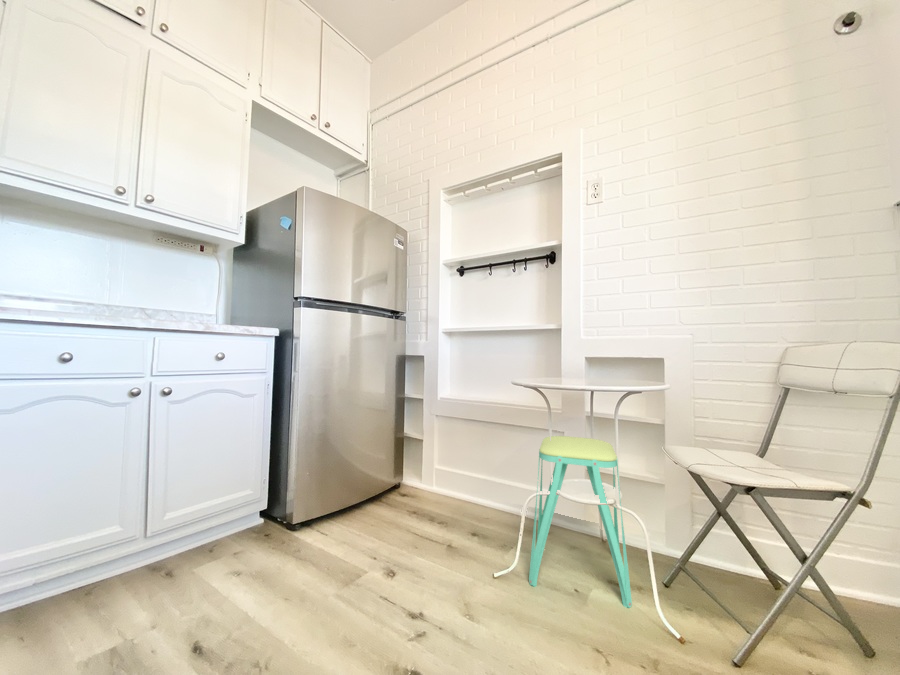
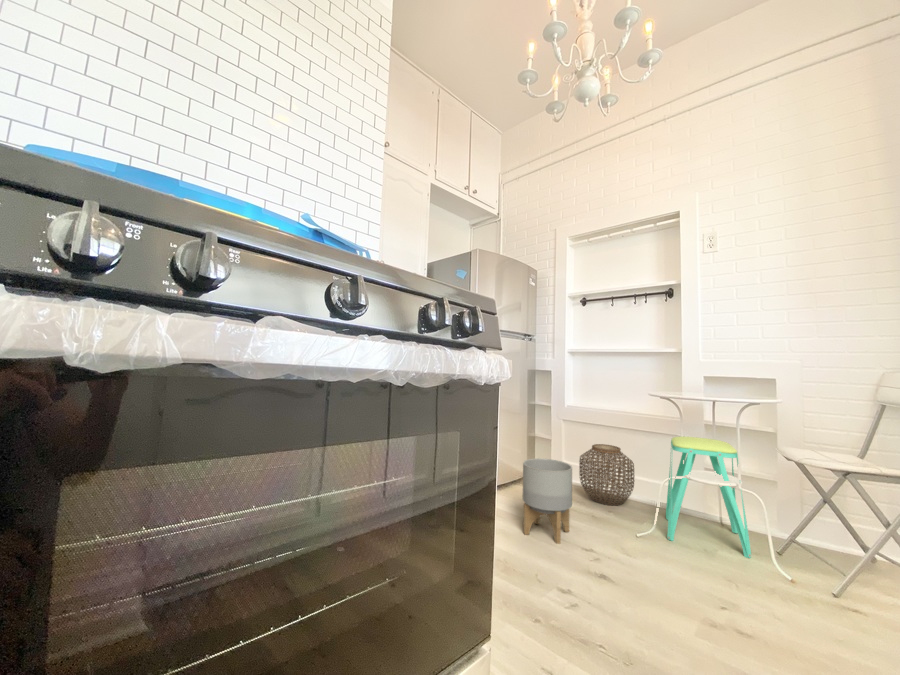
woven basket: none [442,445,506,525] -> present [579,444,634,506]
planter: none [319,480,396,621] -> present [523,458,572,544]

